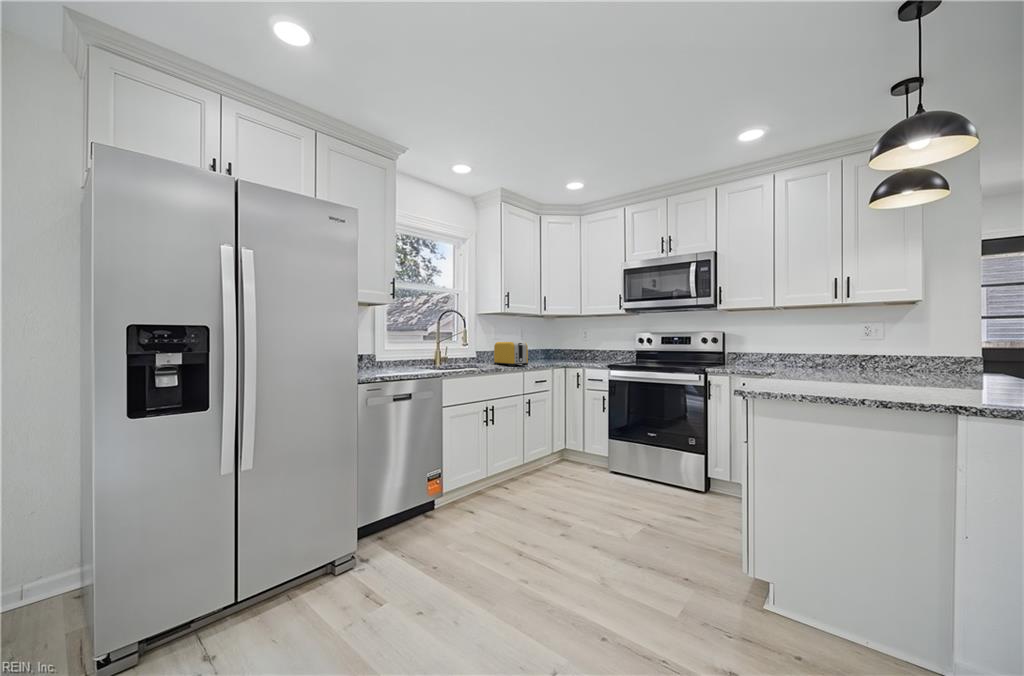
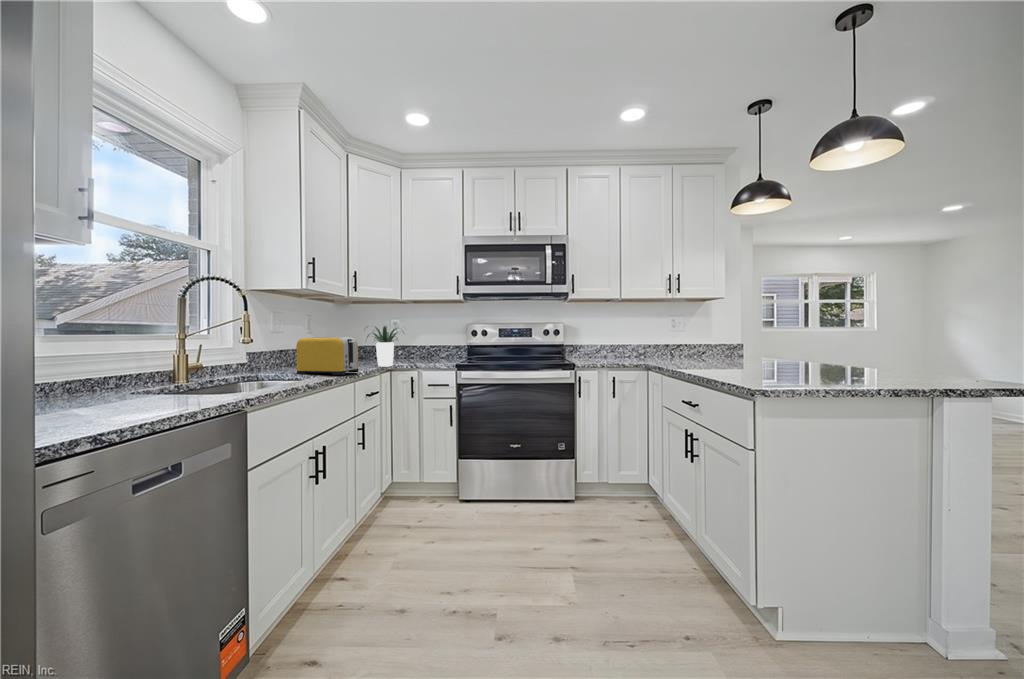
potted plant: none [545,334,580,364] -> present [367,326,404,366]

